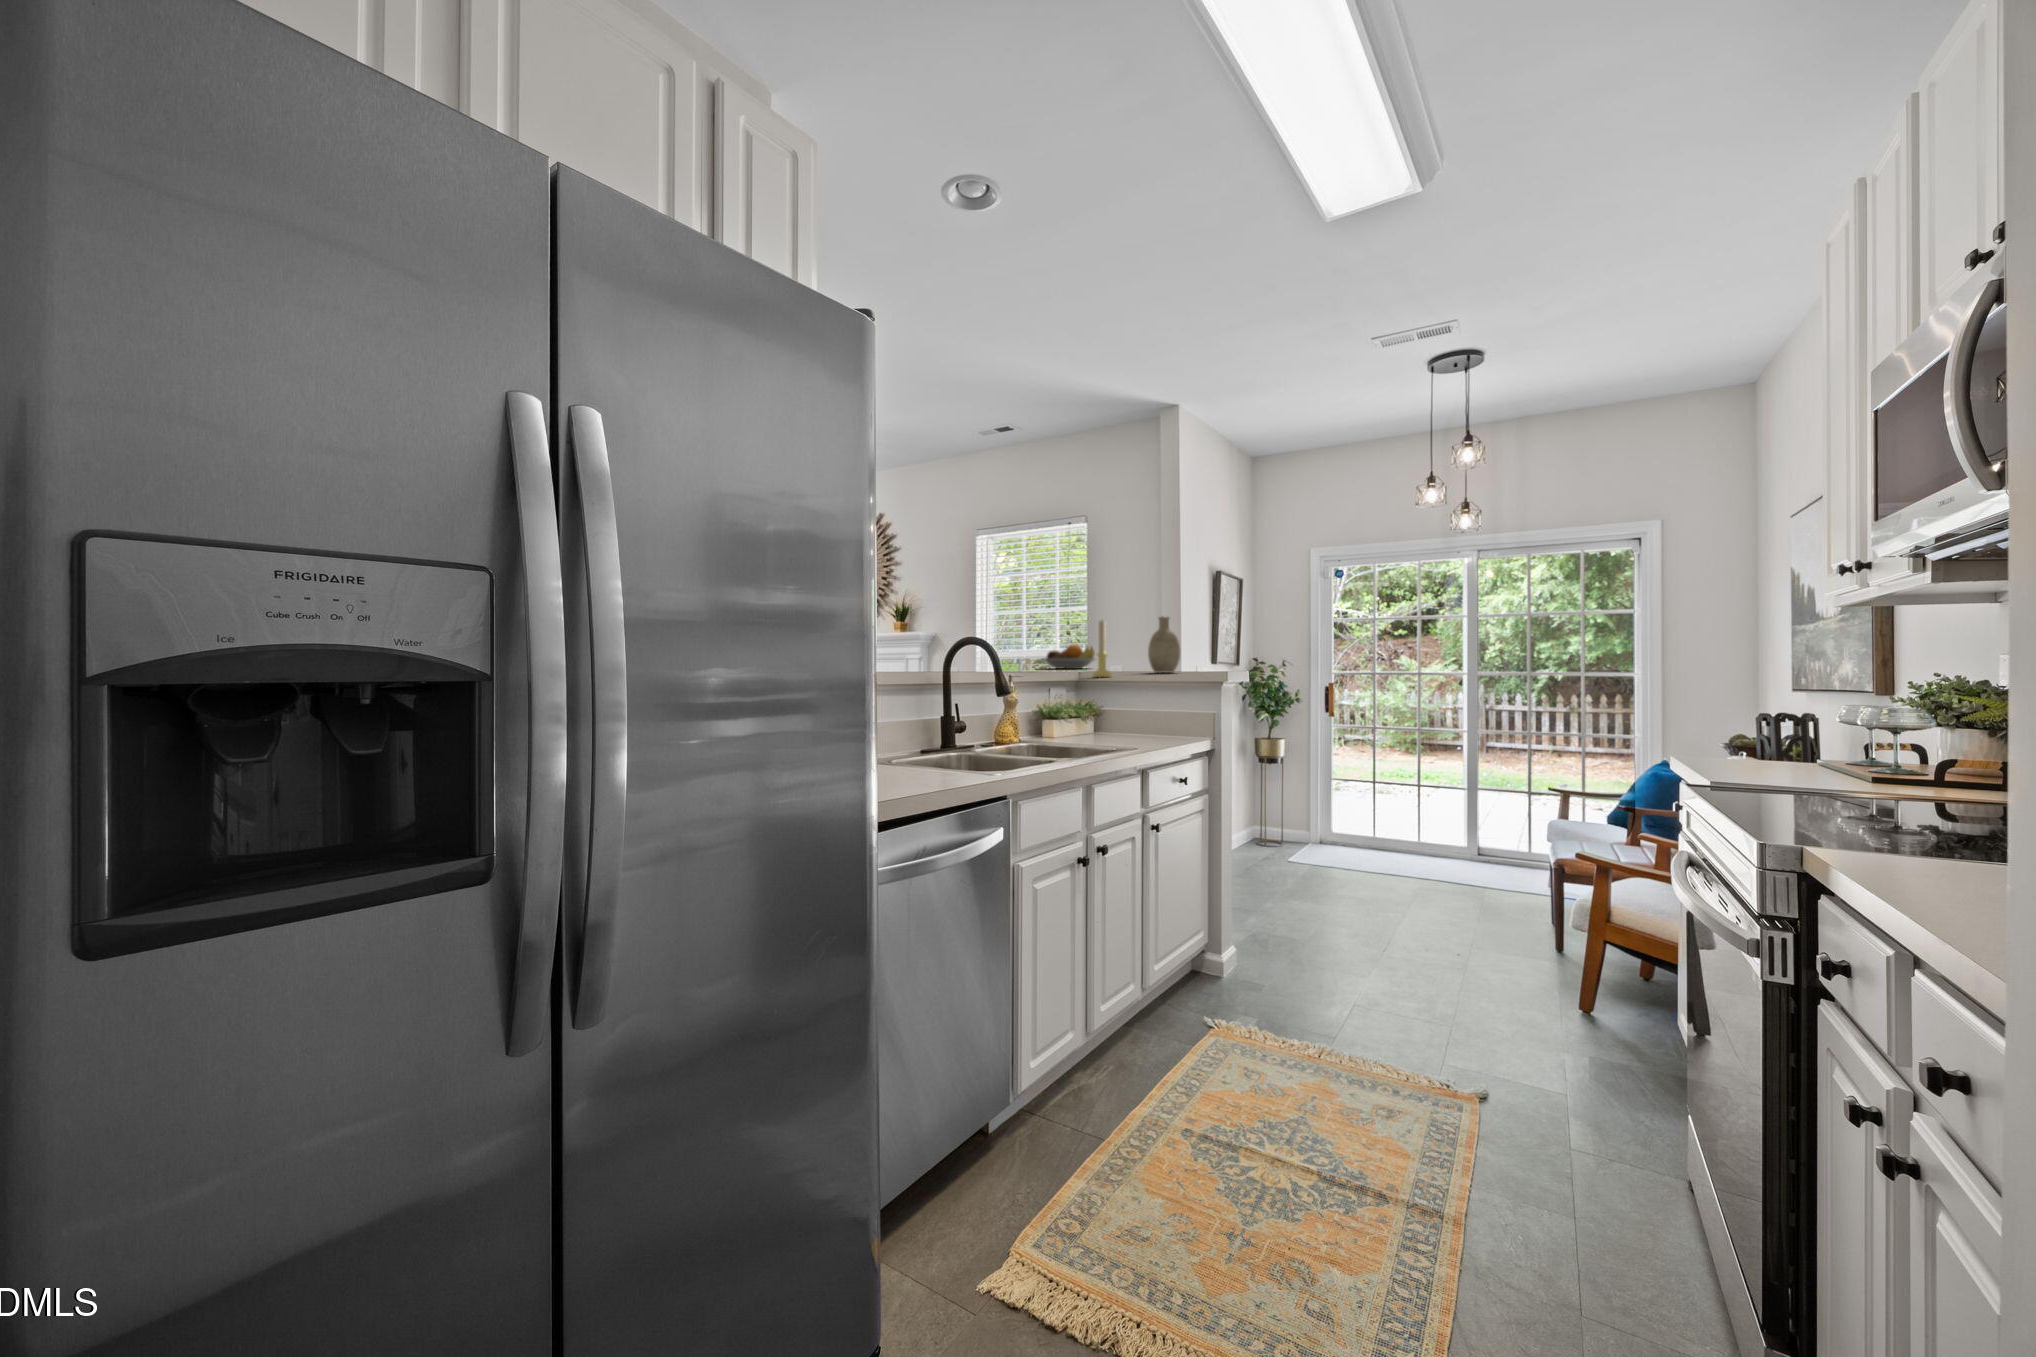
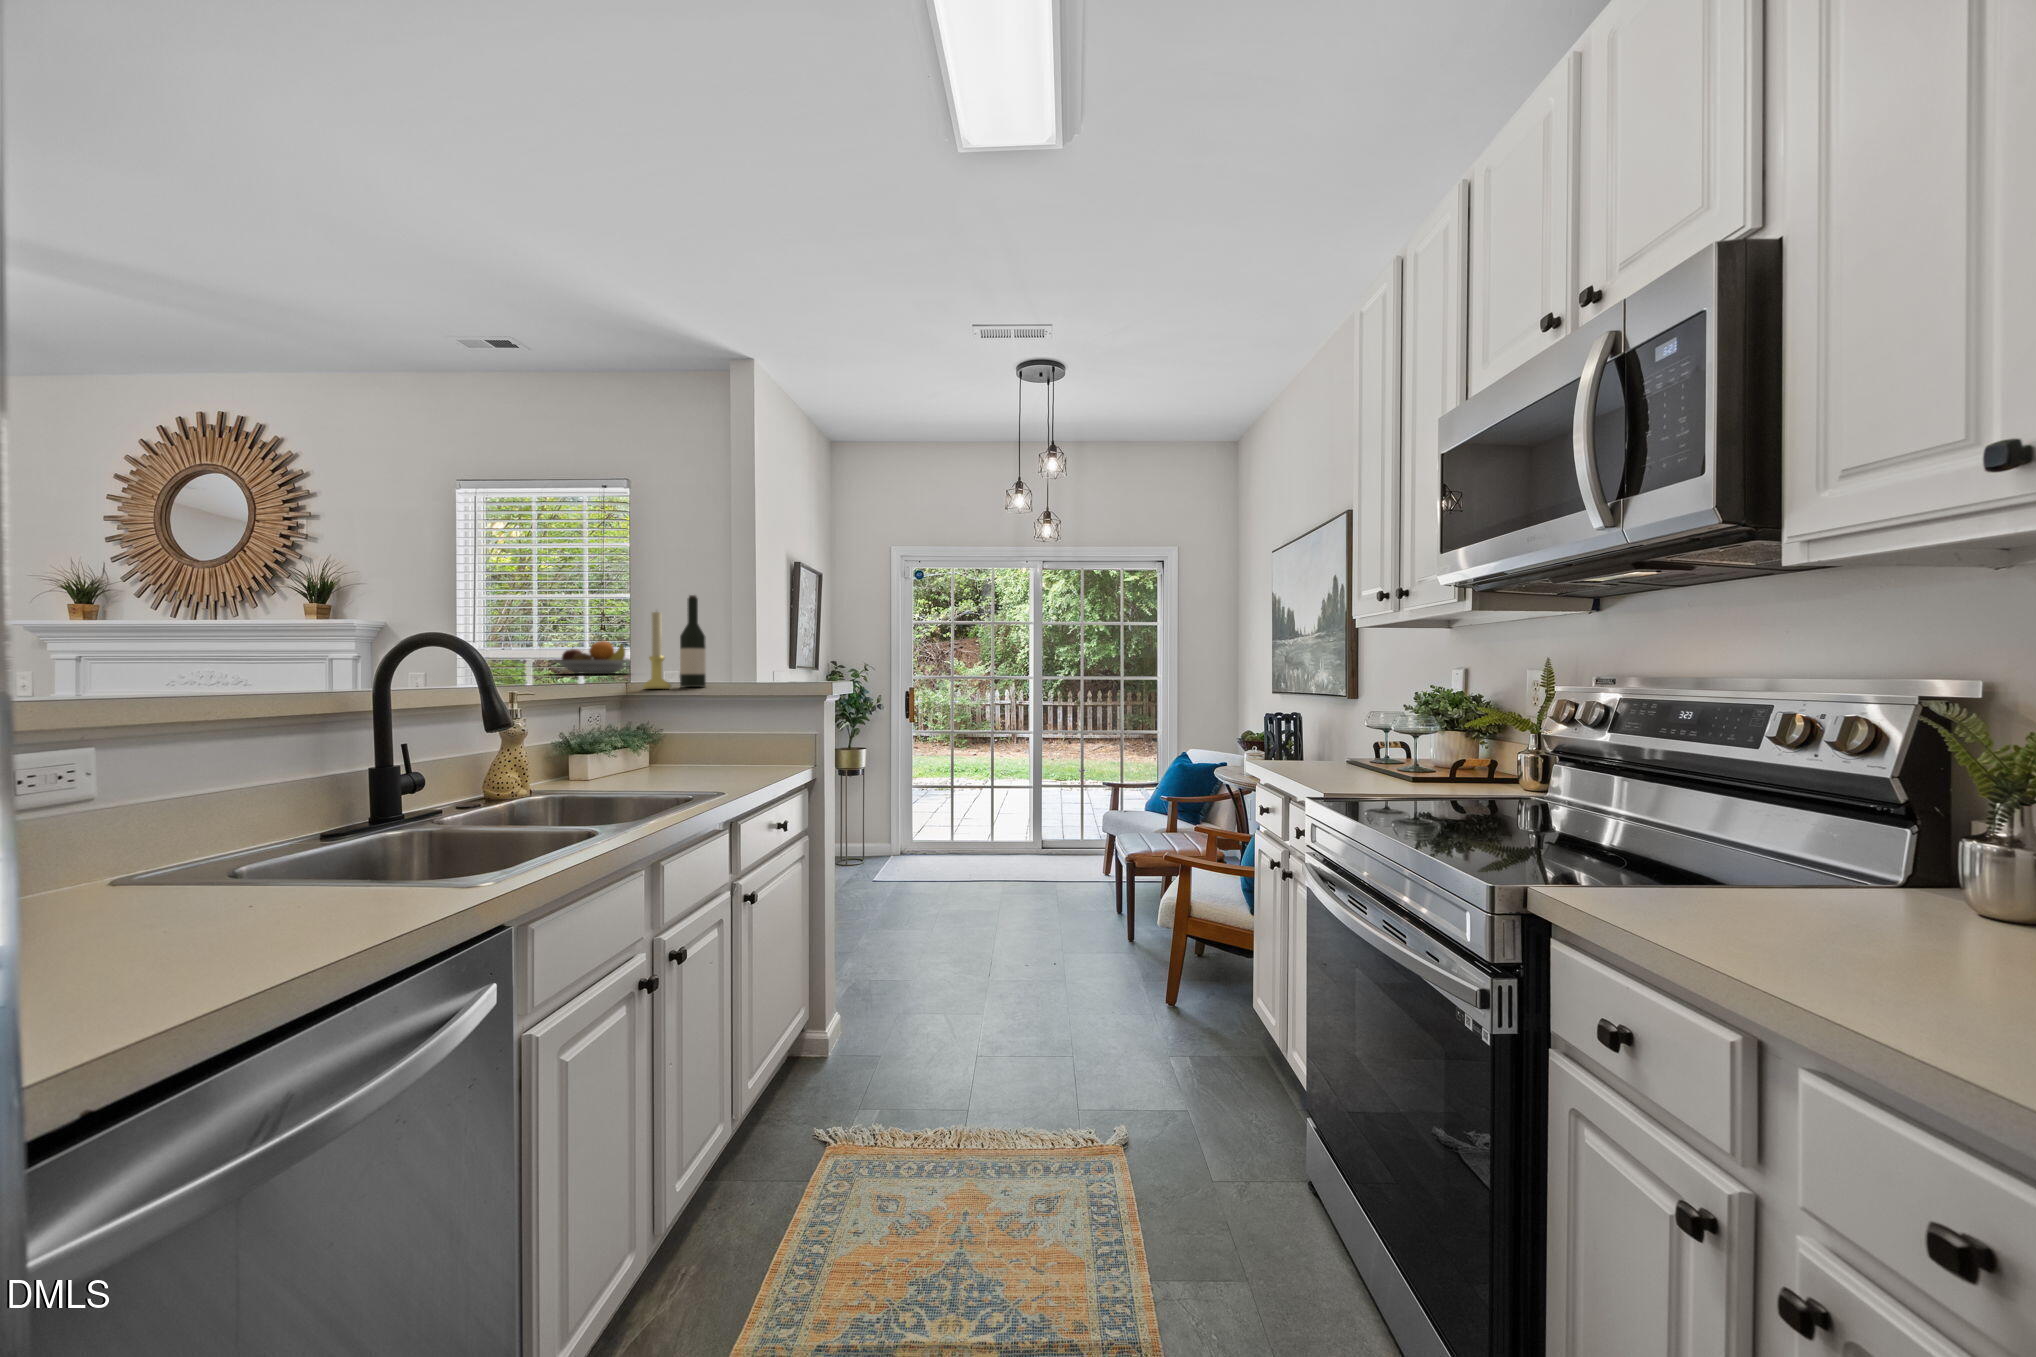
wine bottle: none [1119,608,1138,676] -> present [680,595,706,687]
decorative vase: present [1148,616,1180,673] -> none [714,608,757,680]

